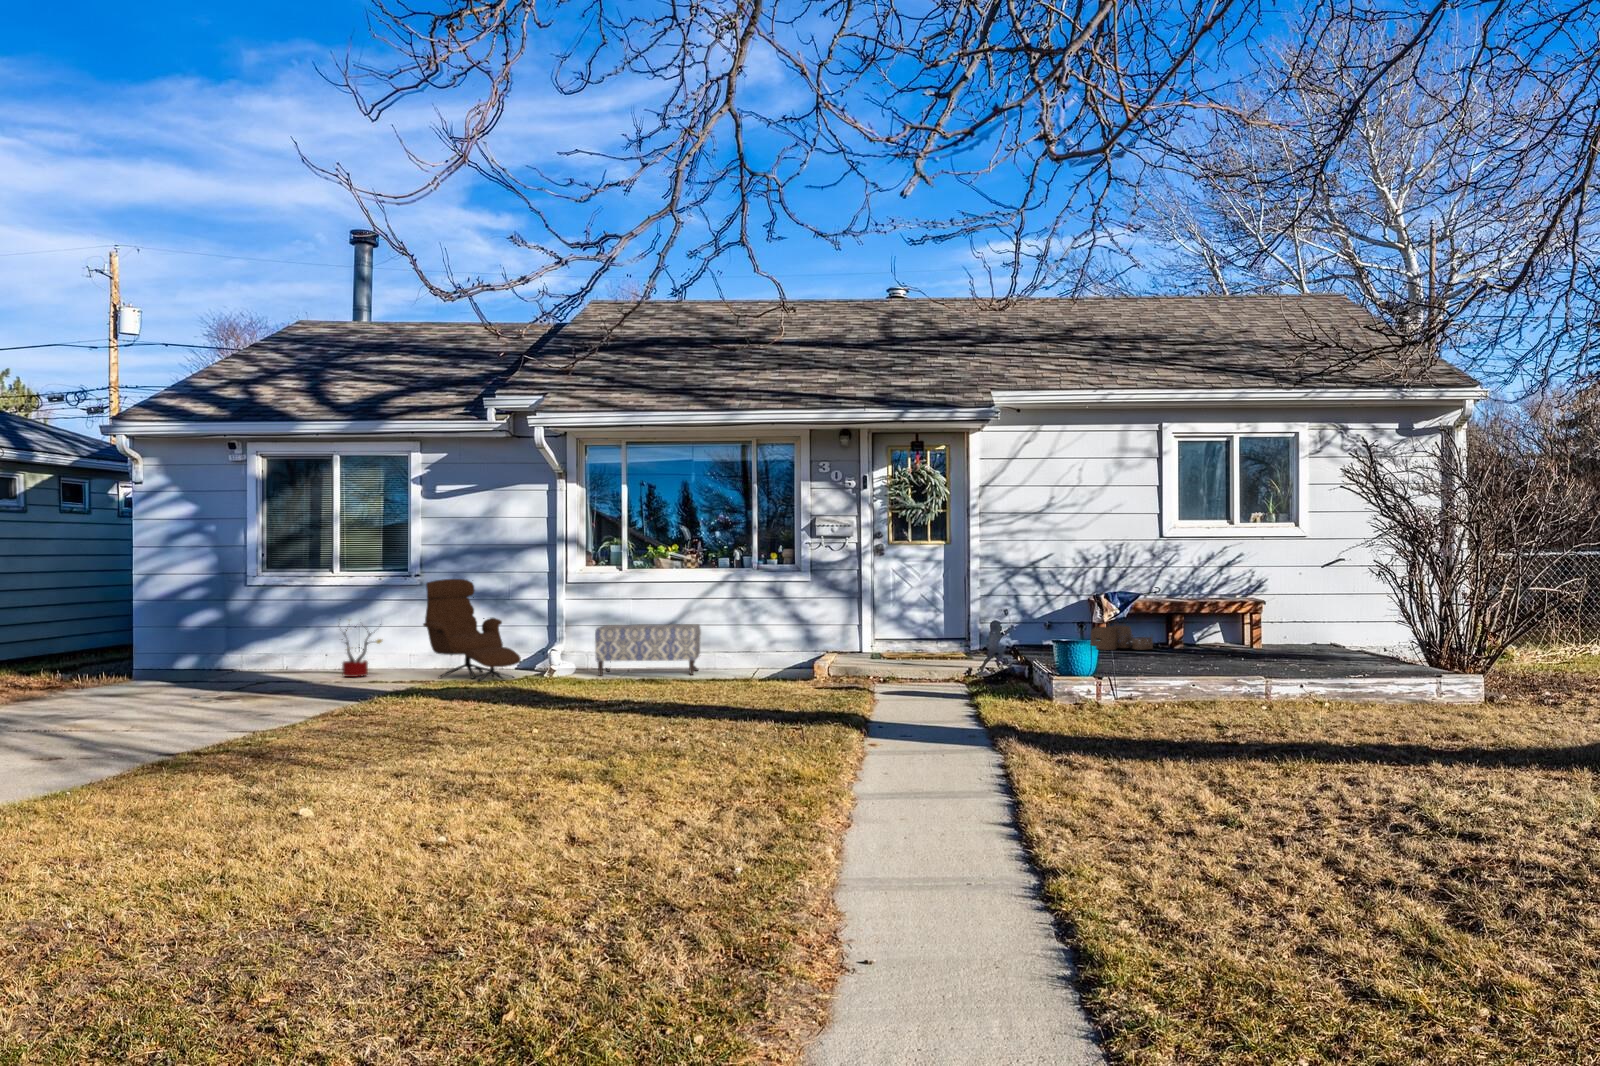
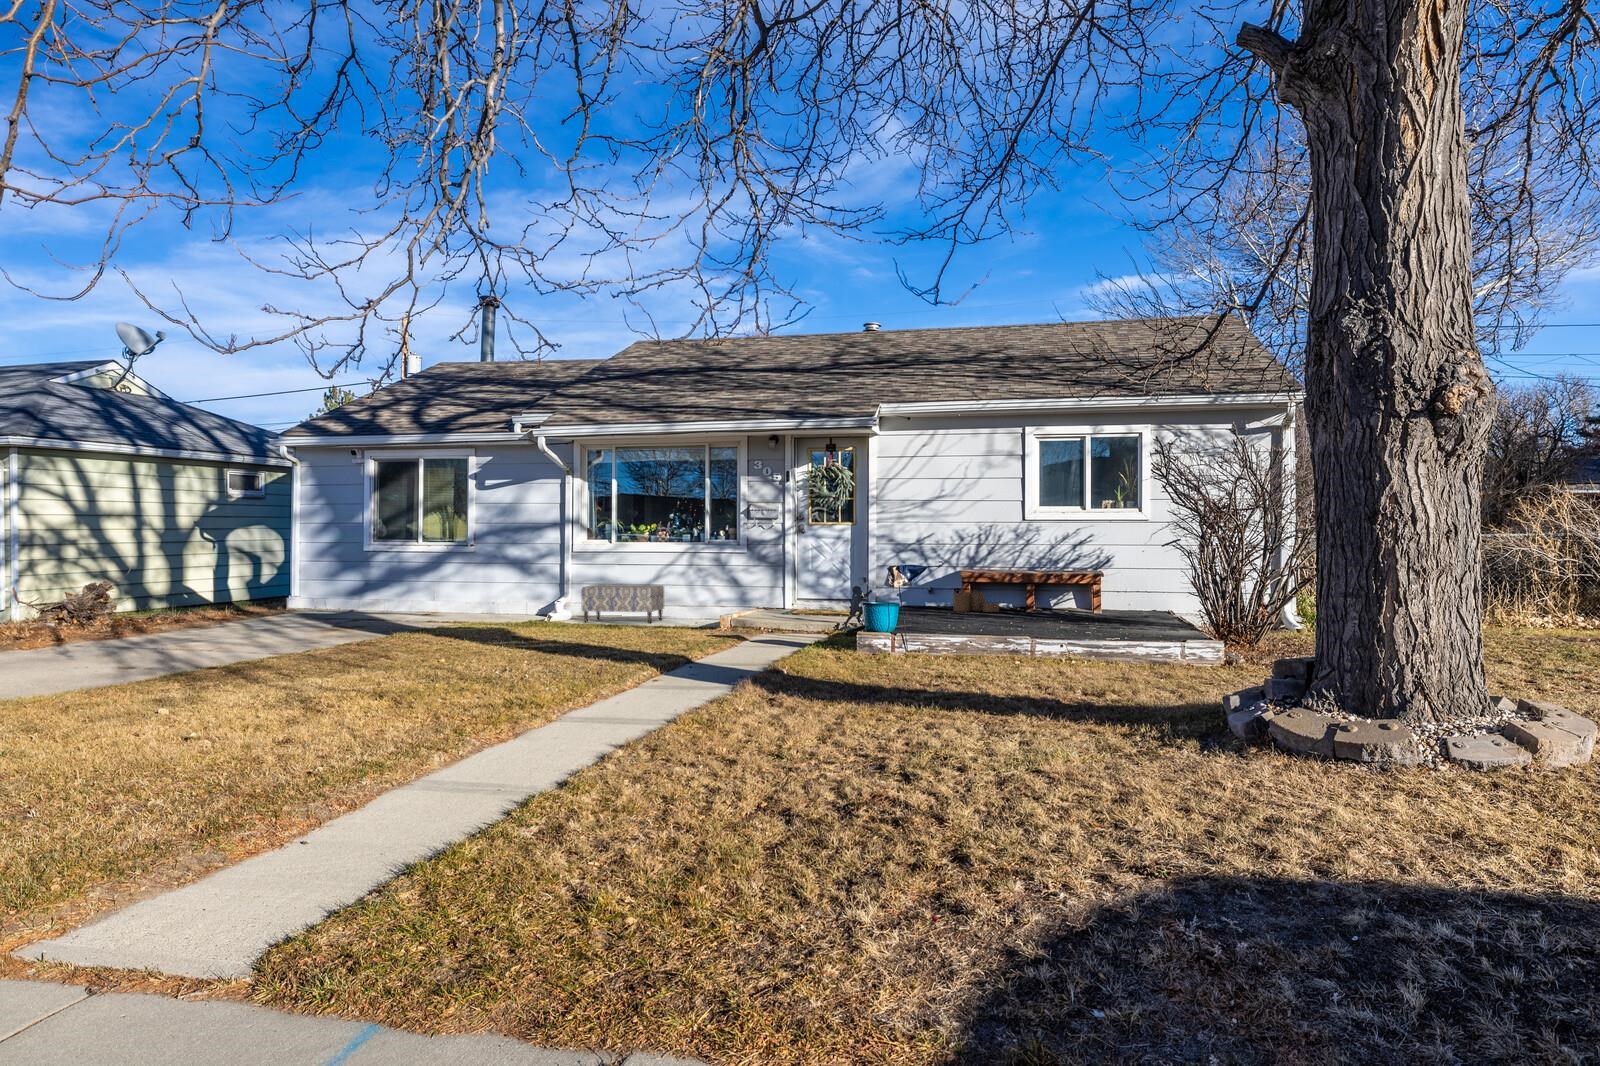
lounge chair: present [423,579,521,681] -> none [468,549,529,624]
decorative plant: present [342,625,382,677] -> none [418,576,444,618]

